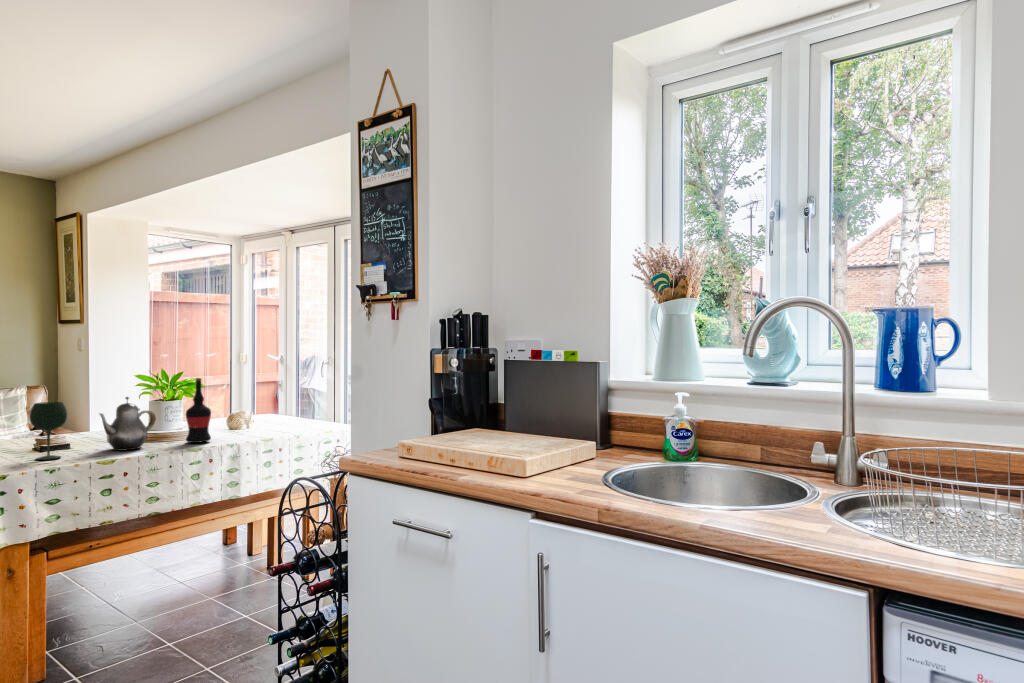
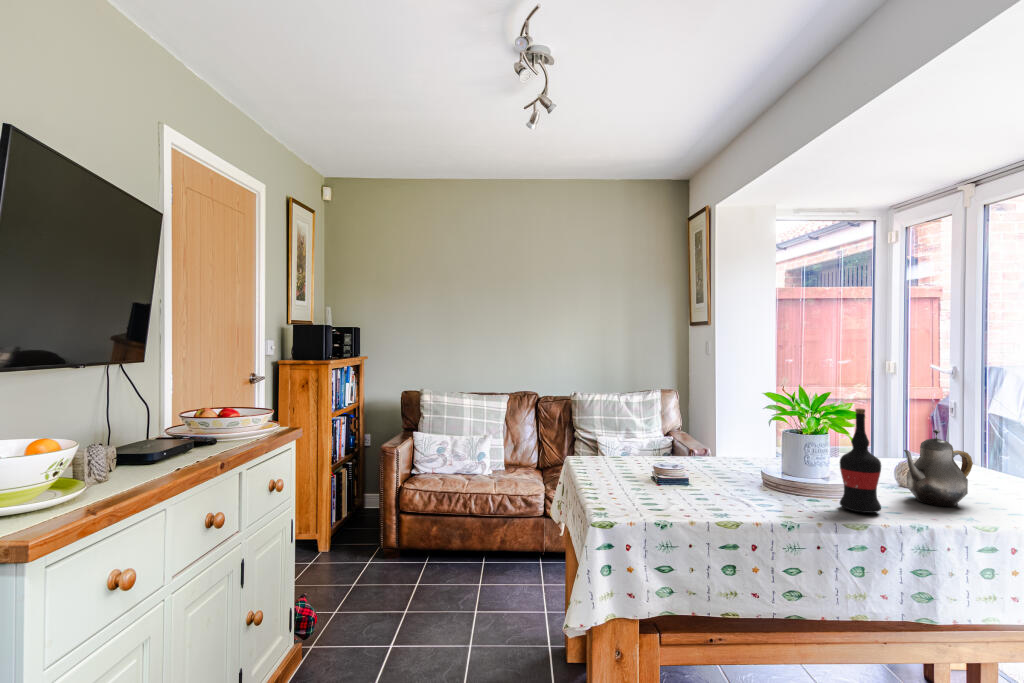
teapot: present [100,397,156,451] -> present [904,429,973,507]
wine glass: present [30,402,67,460] -> none [643,427,683,505]

